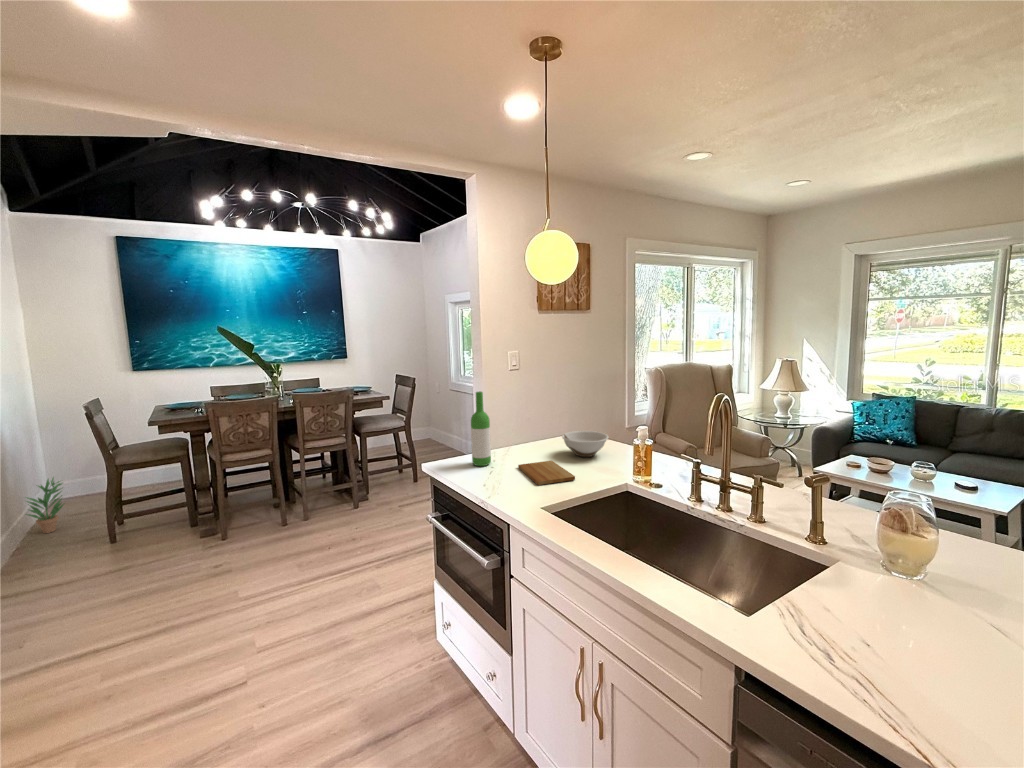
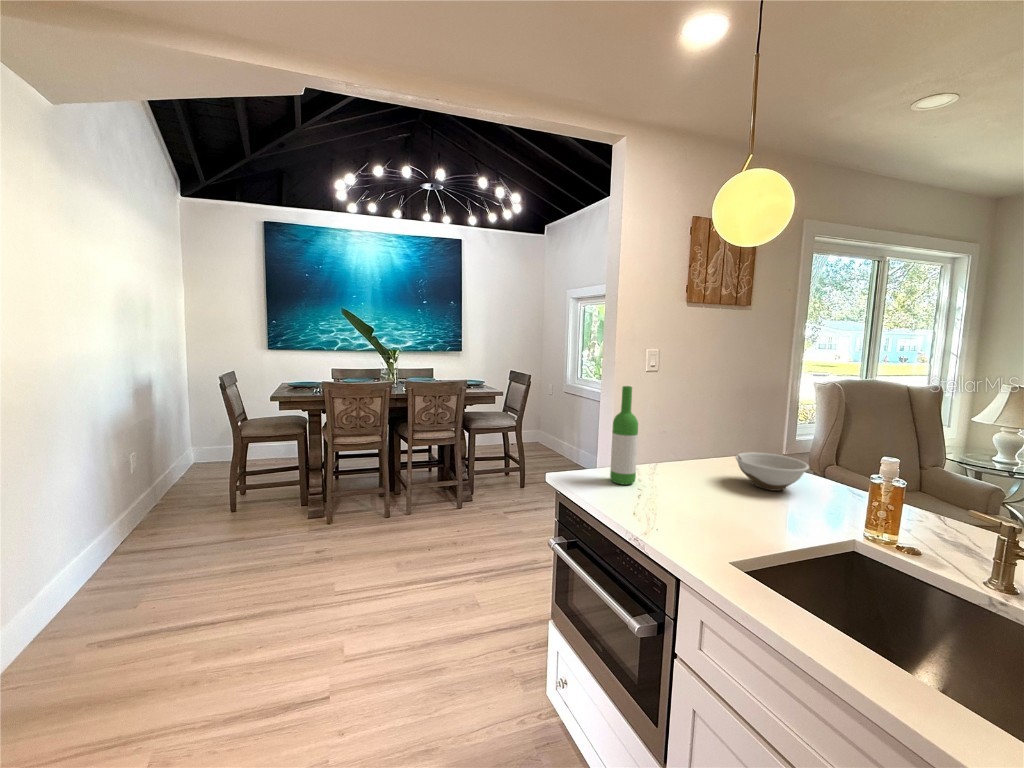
cutting board: present [518,461,575,485] -> none [675,489,768,523]
potted plant: present [26,477,64,533] -> none [169,440,204,493]

